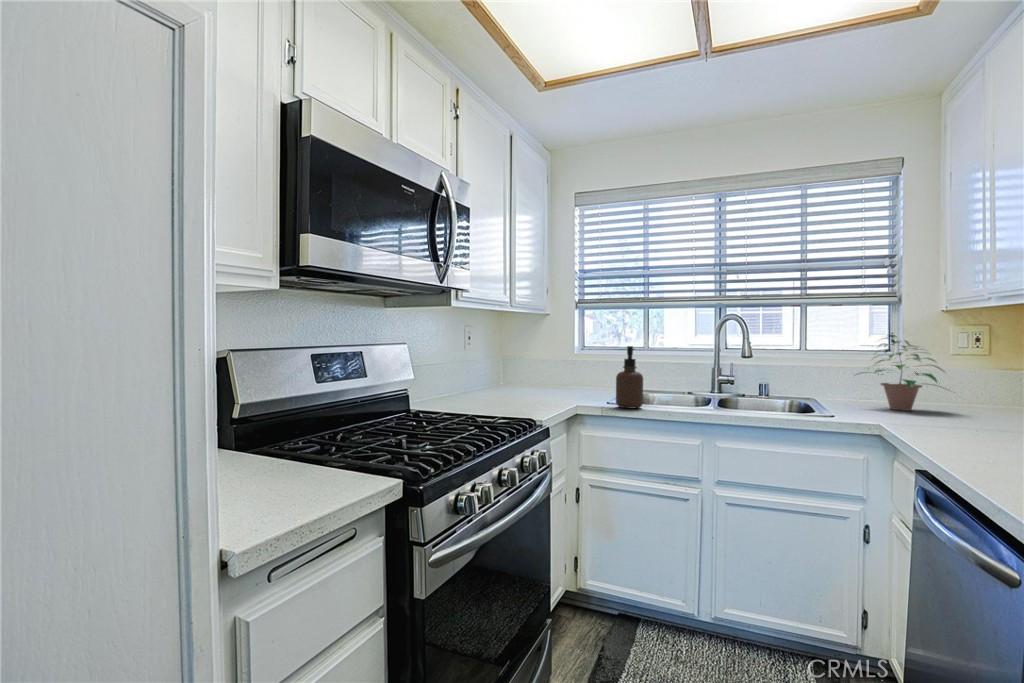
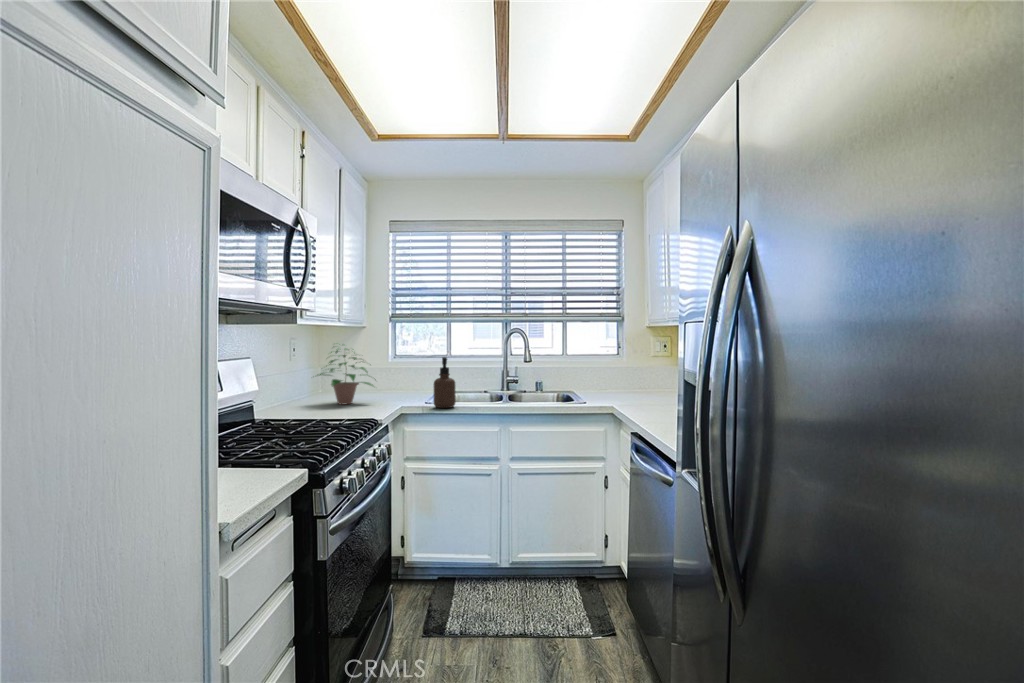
potted plant: present [858,334,949,411] -> present [319,348,374,404]

